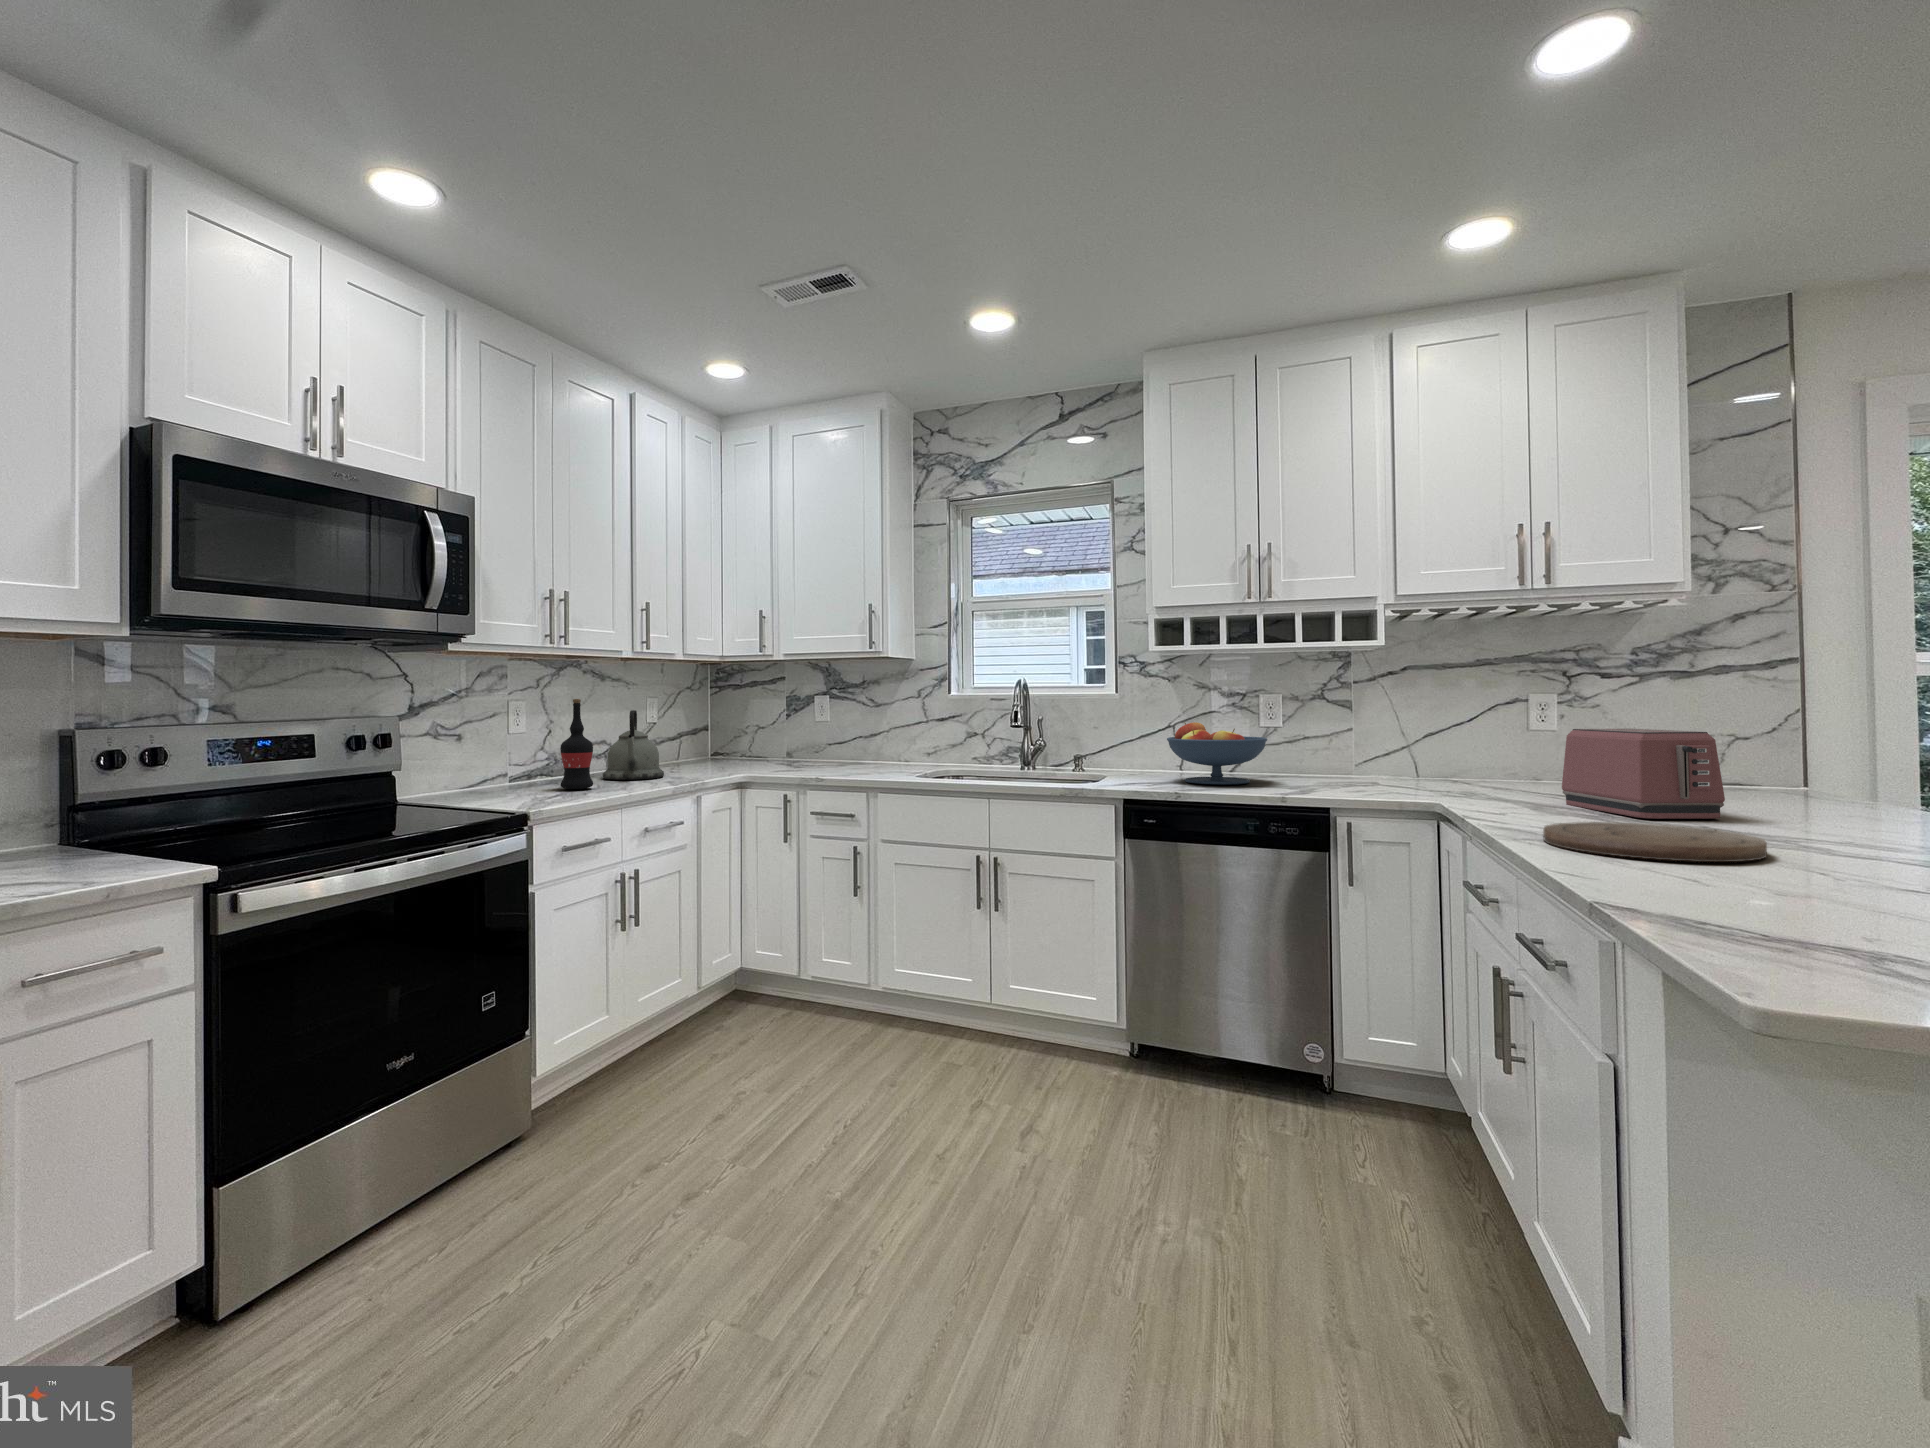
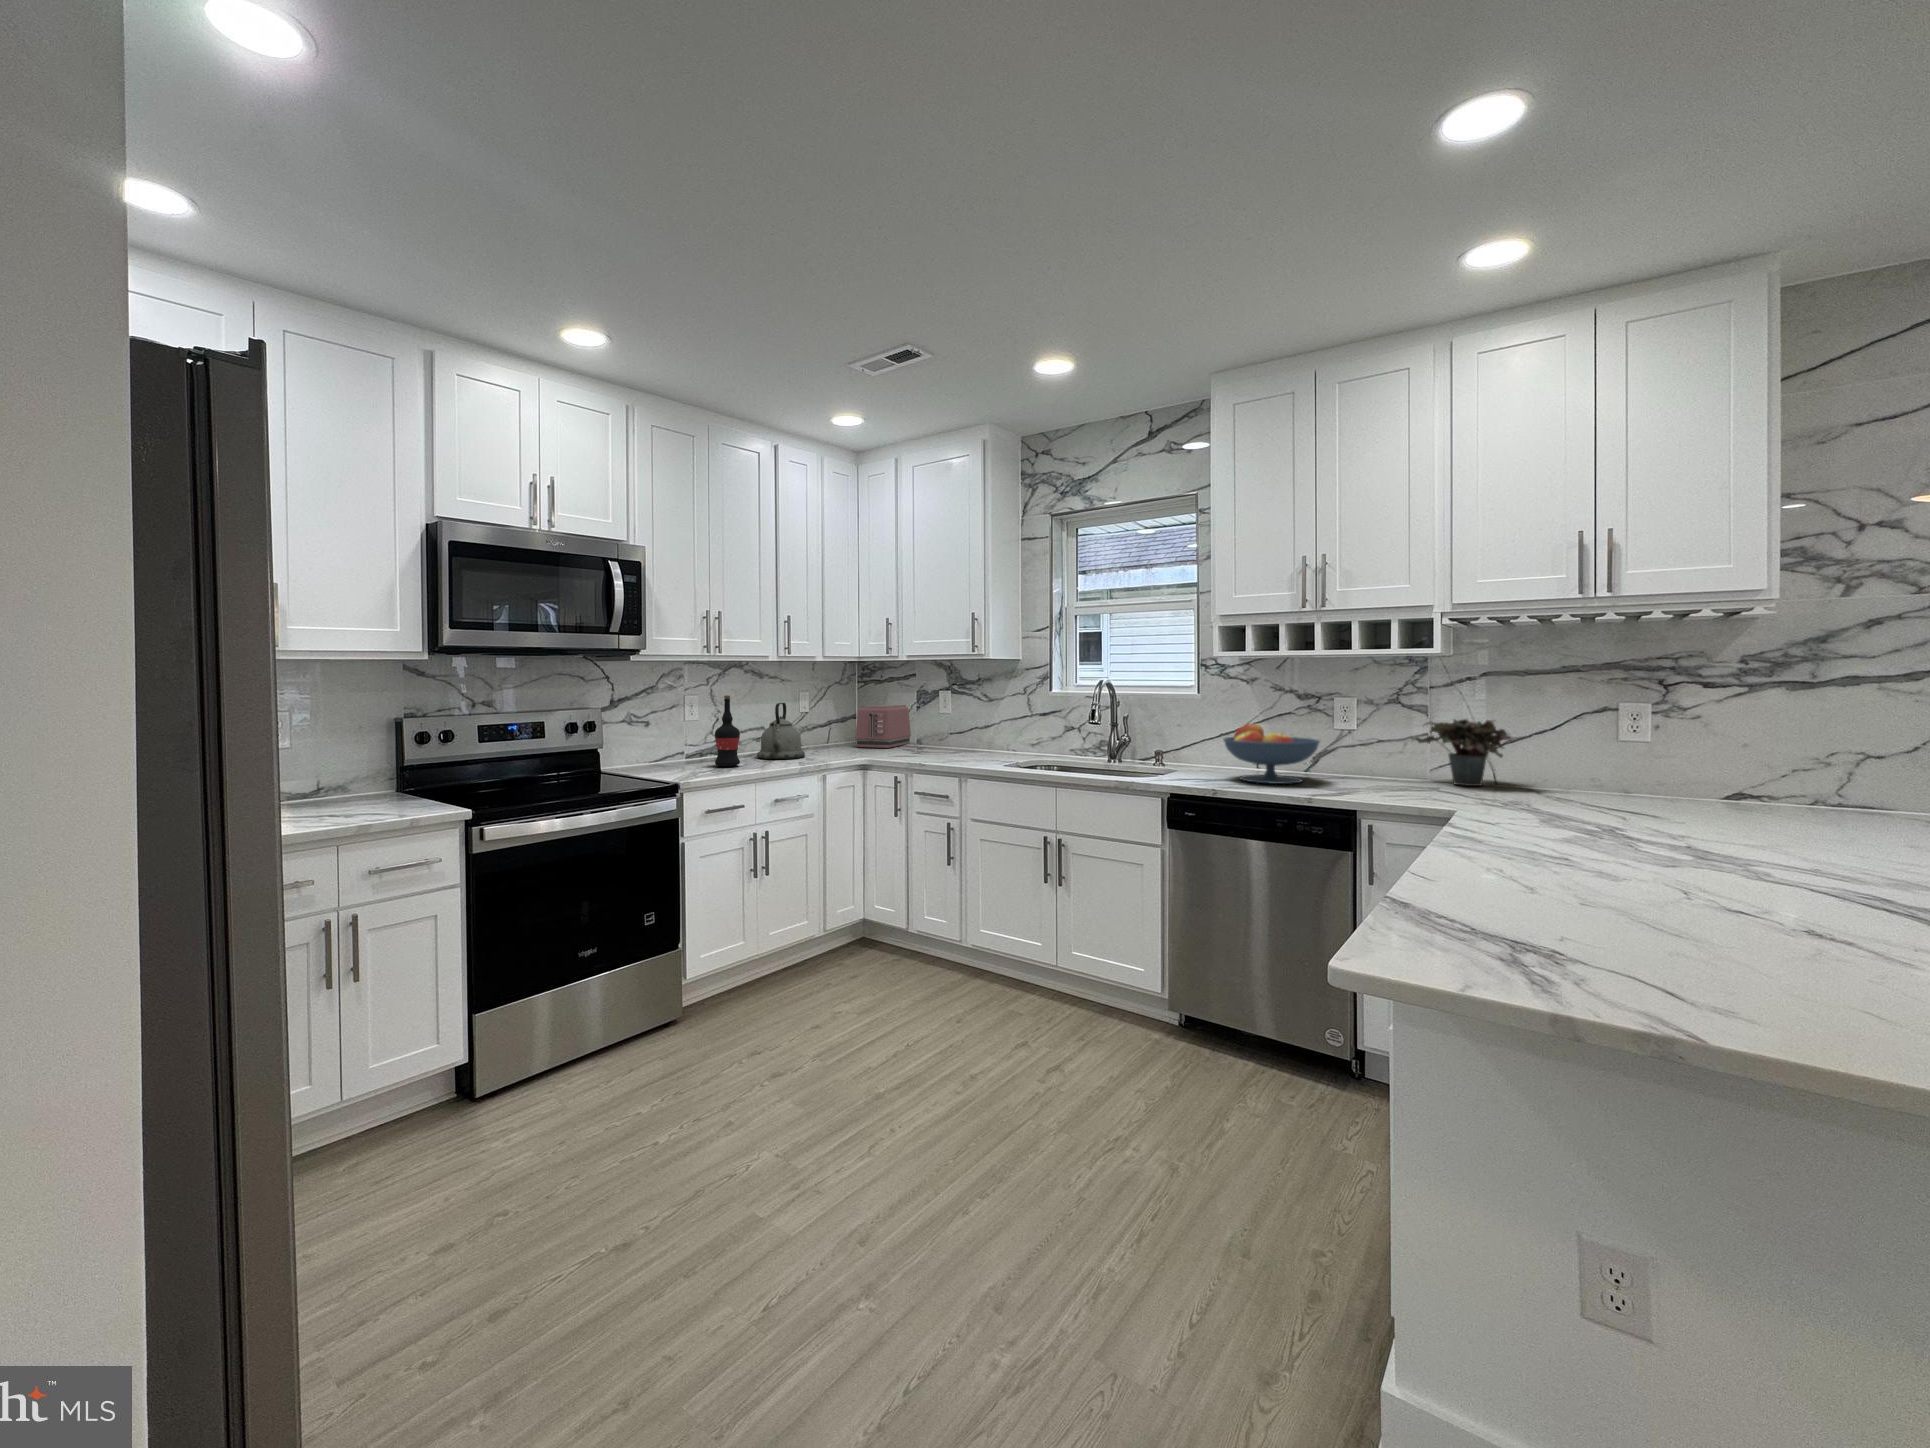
potted plant: none [1340,713,1458,780] -> present [1414,719,1523,786]
toaster: present [1562,729,1725,819] -> present [855,705,911,748]
cutting board: present [1543,822,1767,862] -> none [1487,842,1710,894]

